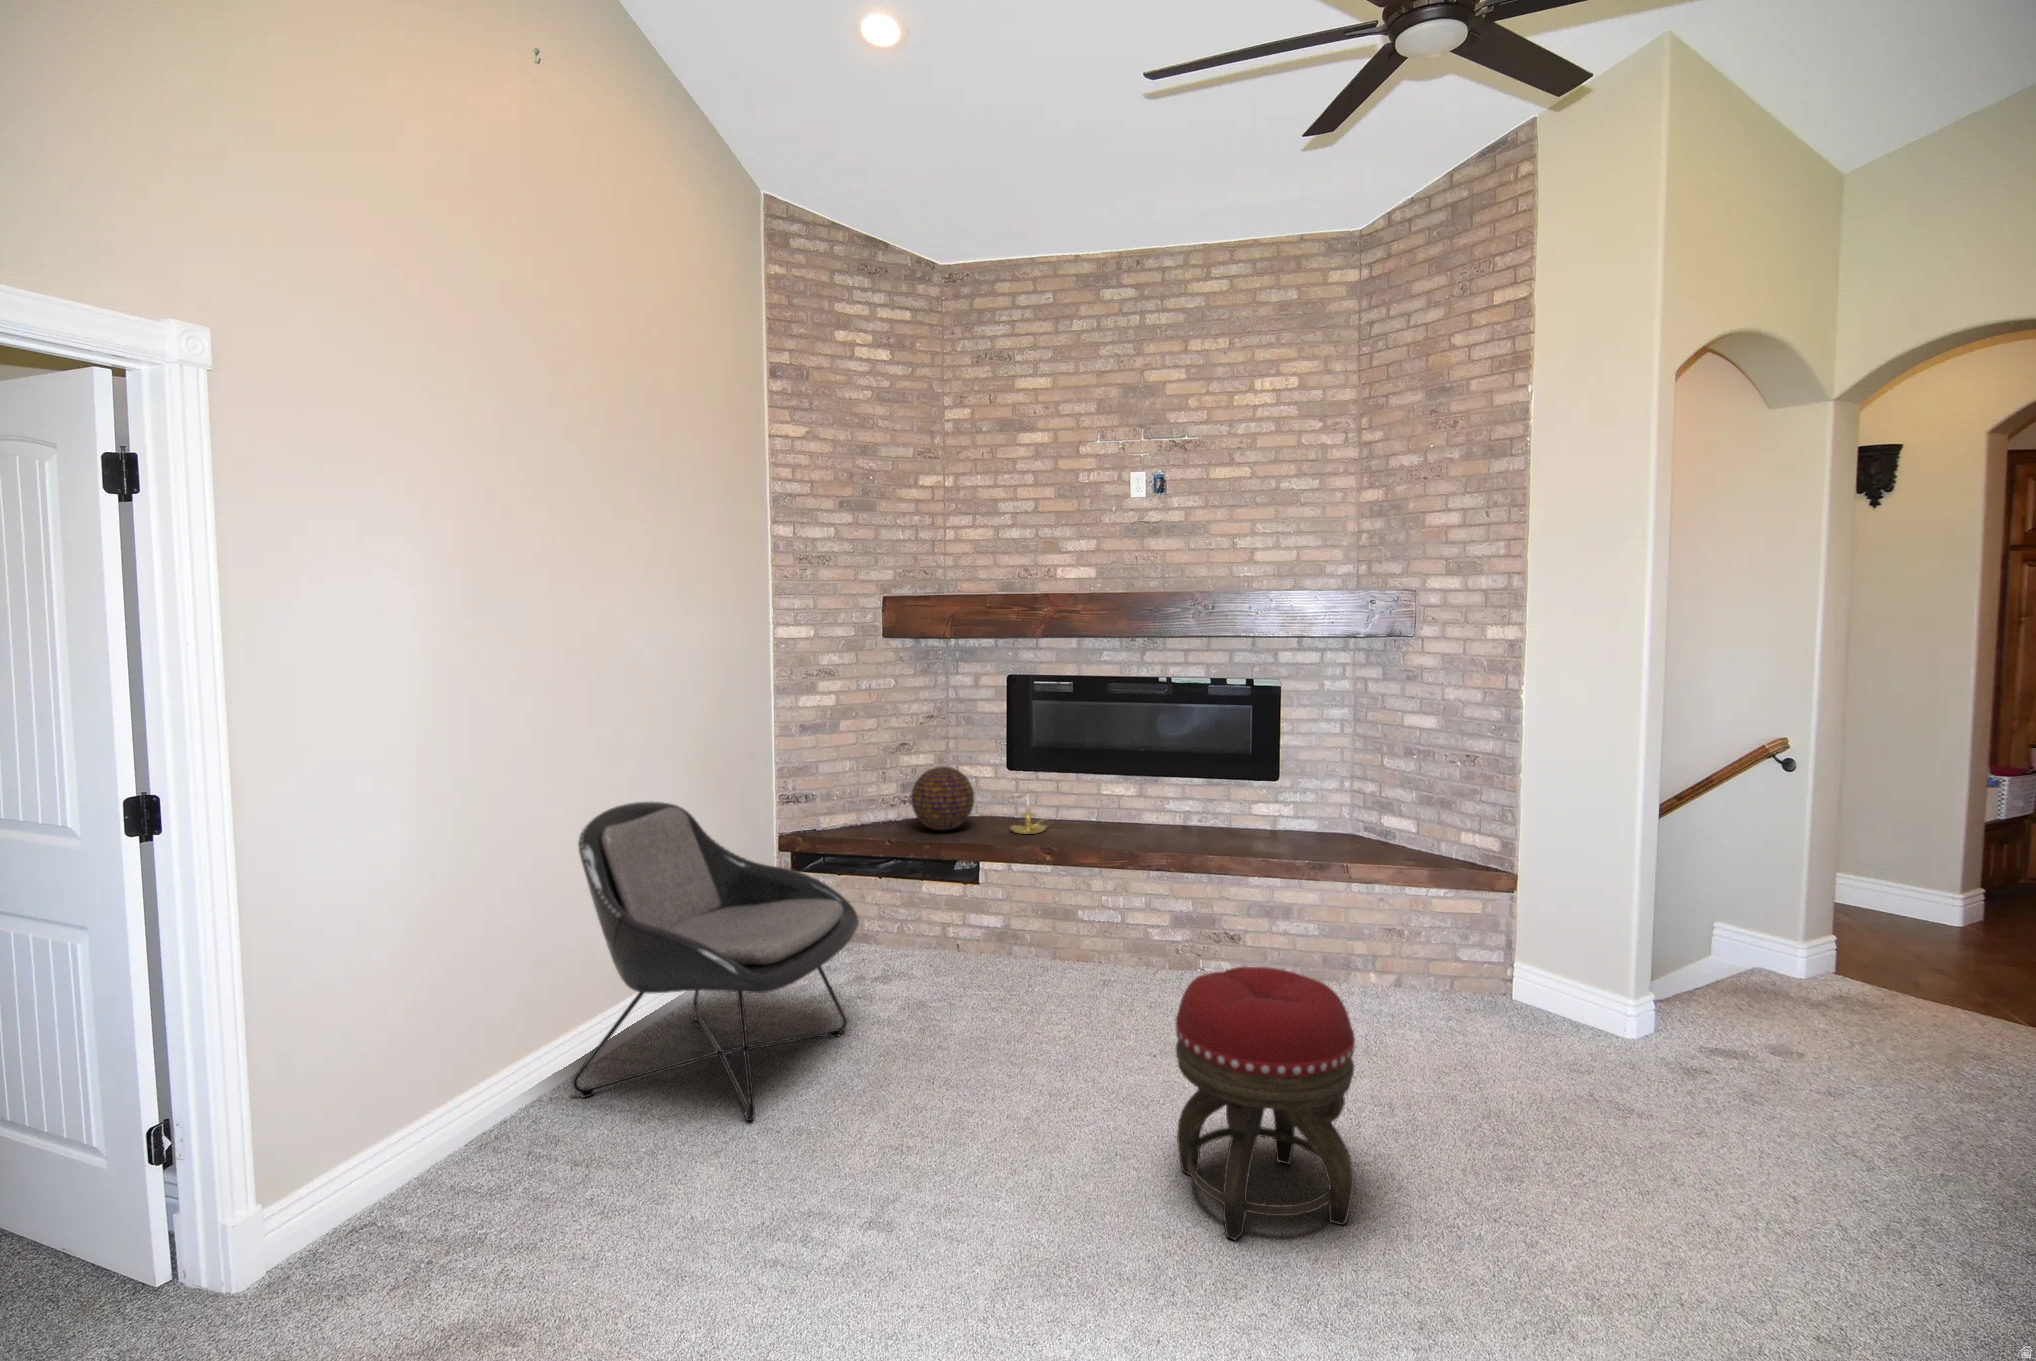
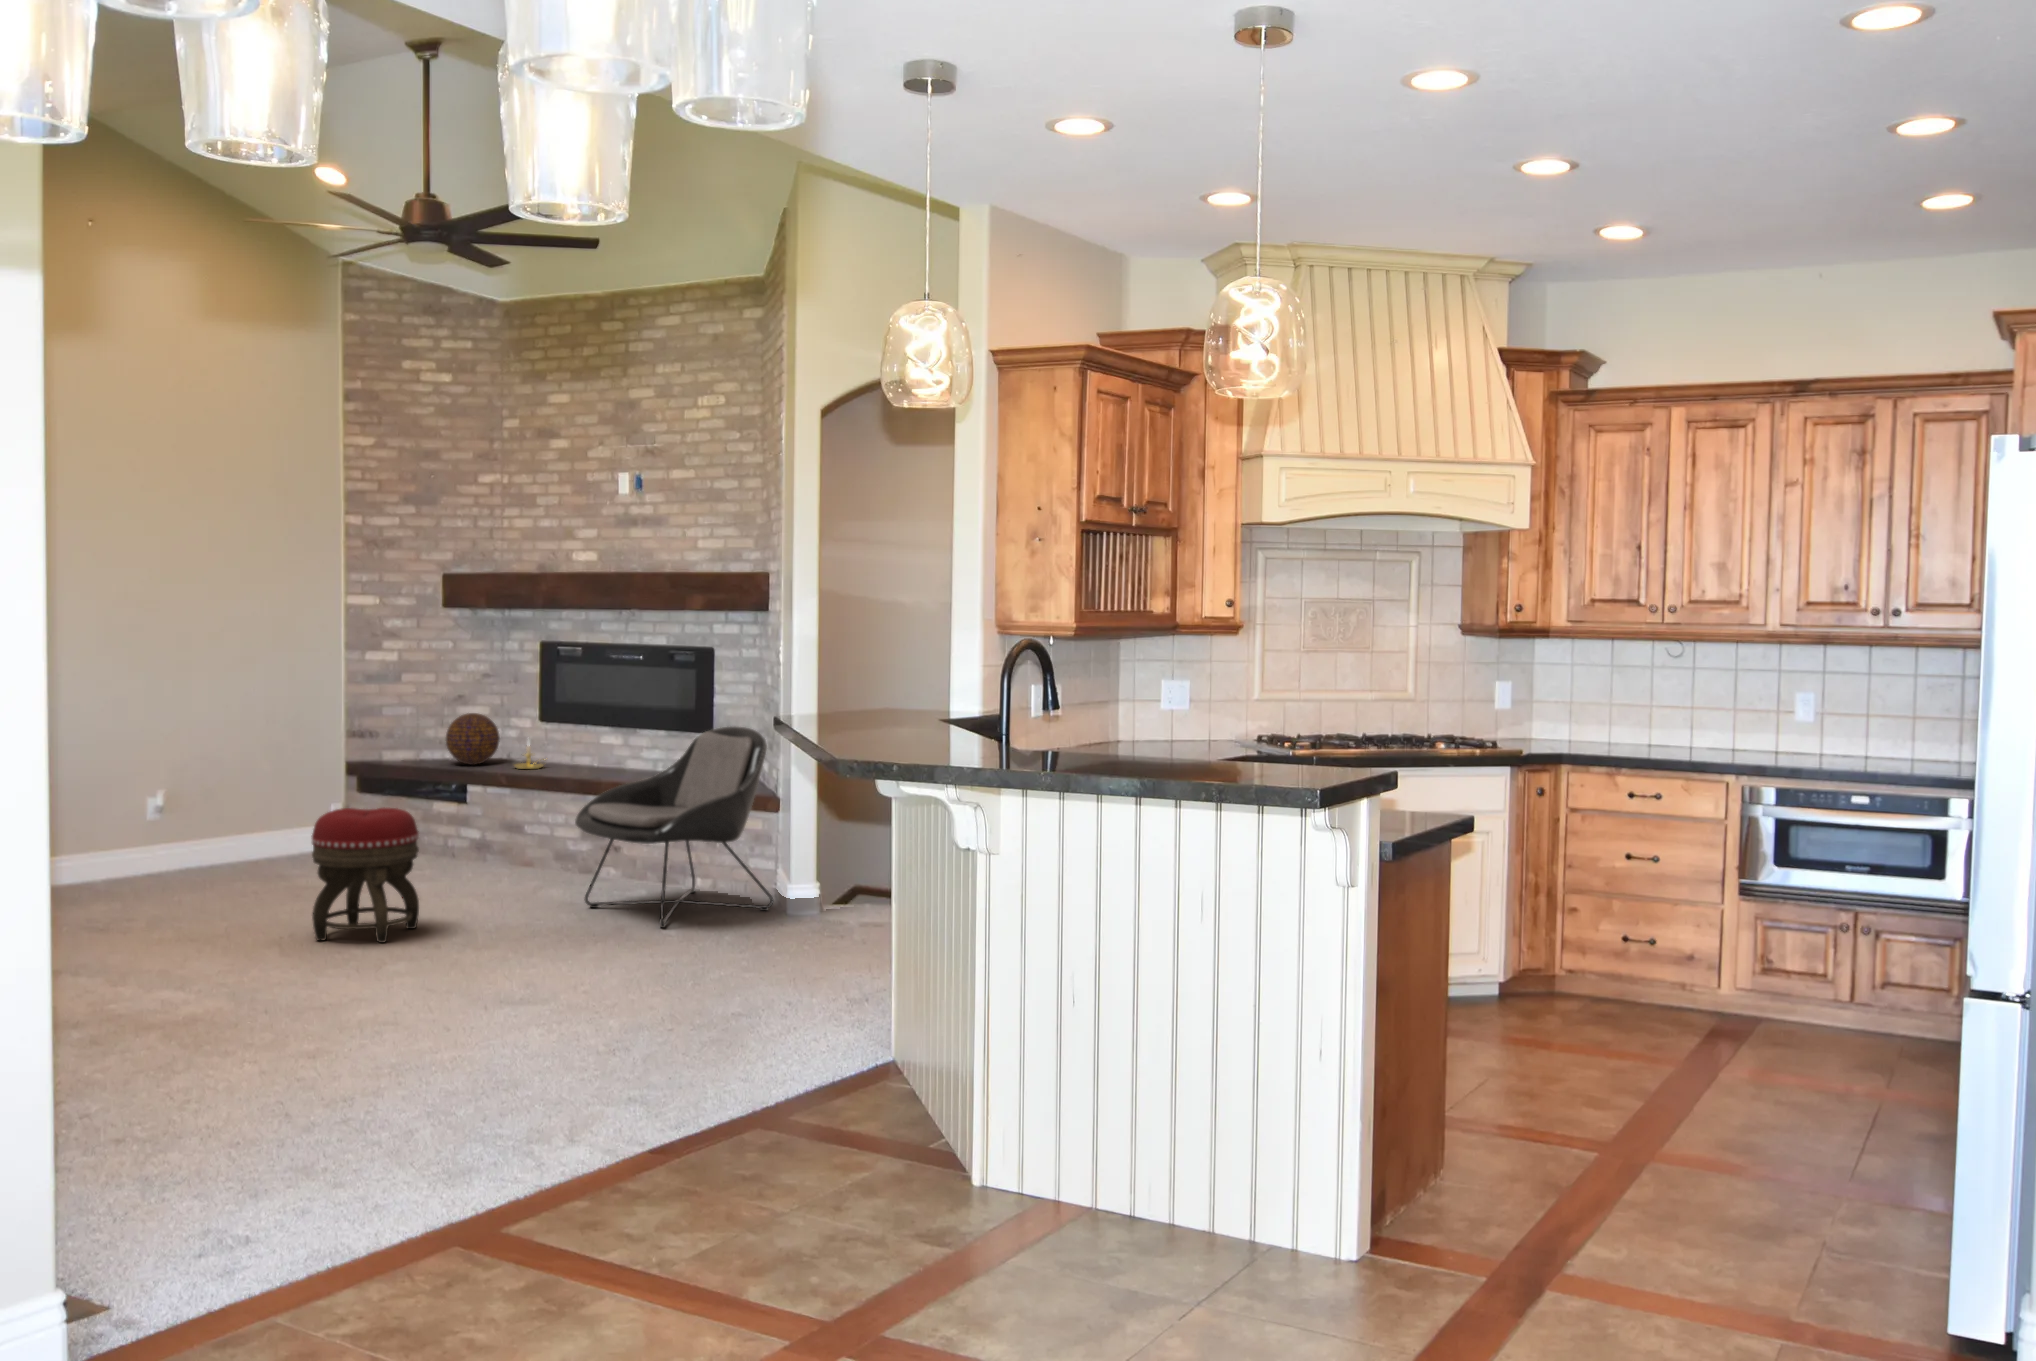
lounge chair: present [572,802,859,1121] -> present [575,726,773,928]

